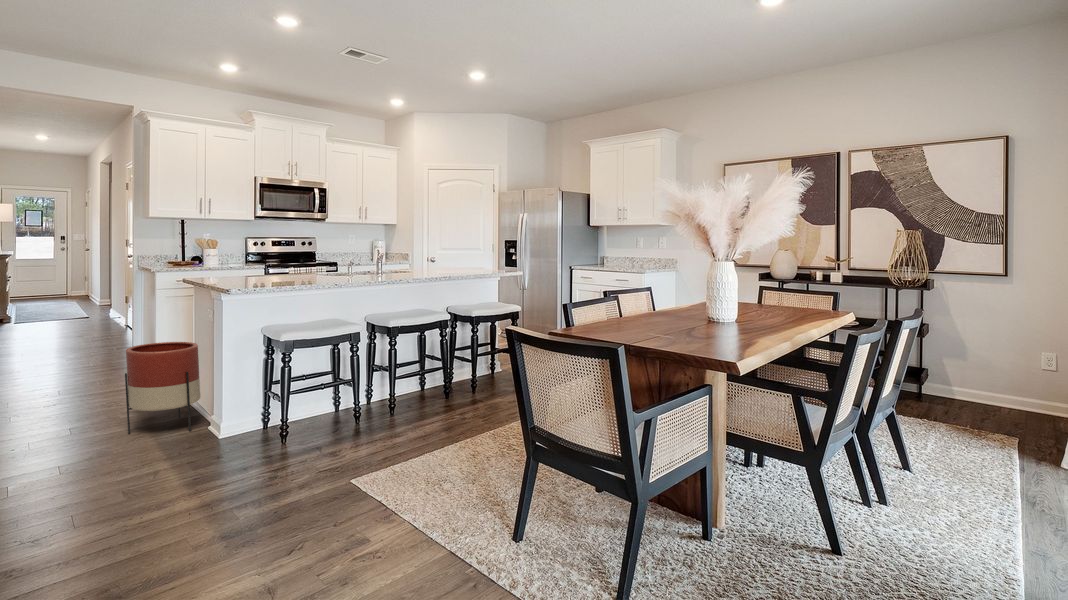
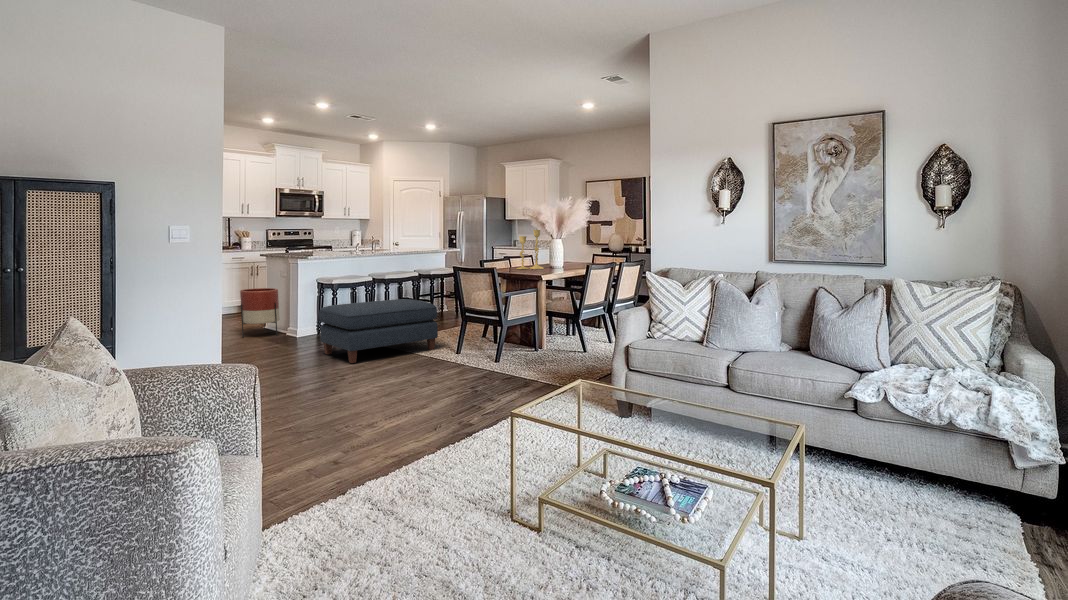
candlestick: none [642,245,703,333] -> present [516,230,544,269]
ottoman: none [218,380,469,556] -> present [319,299,438,363]

